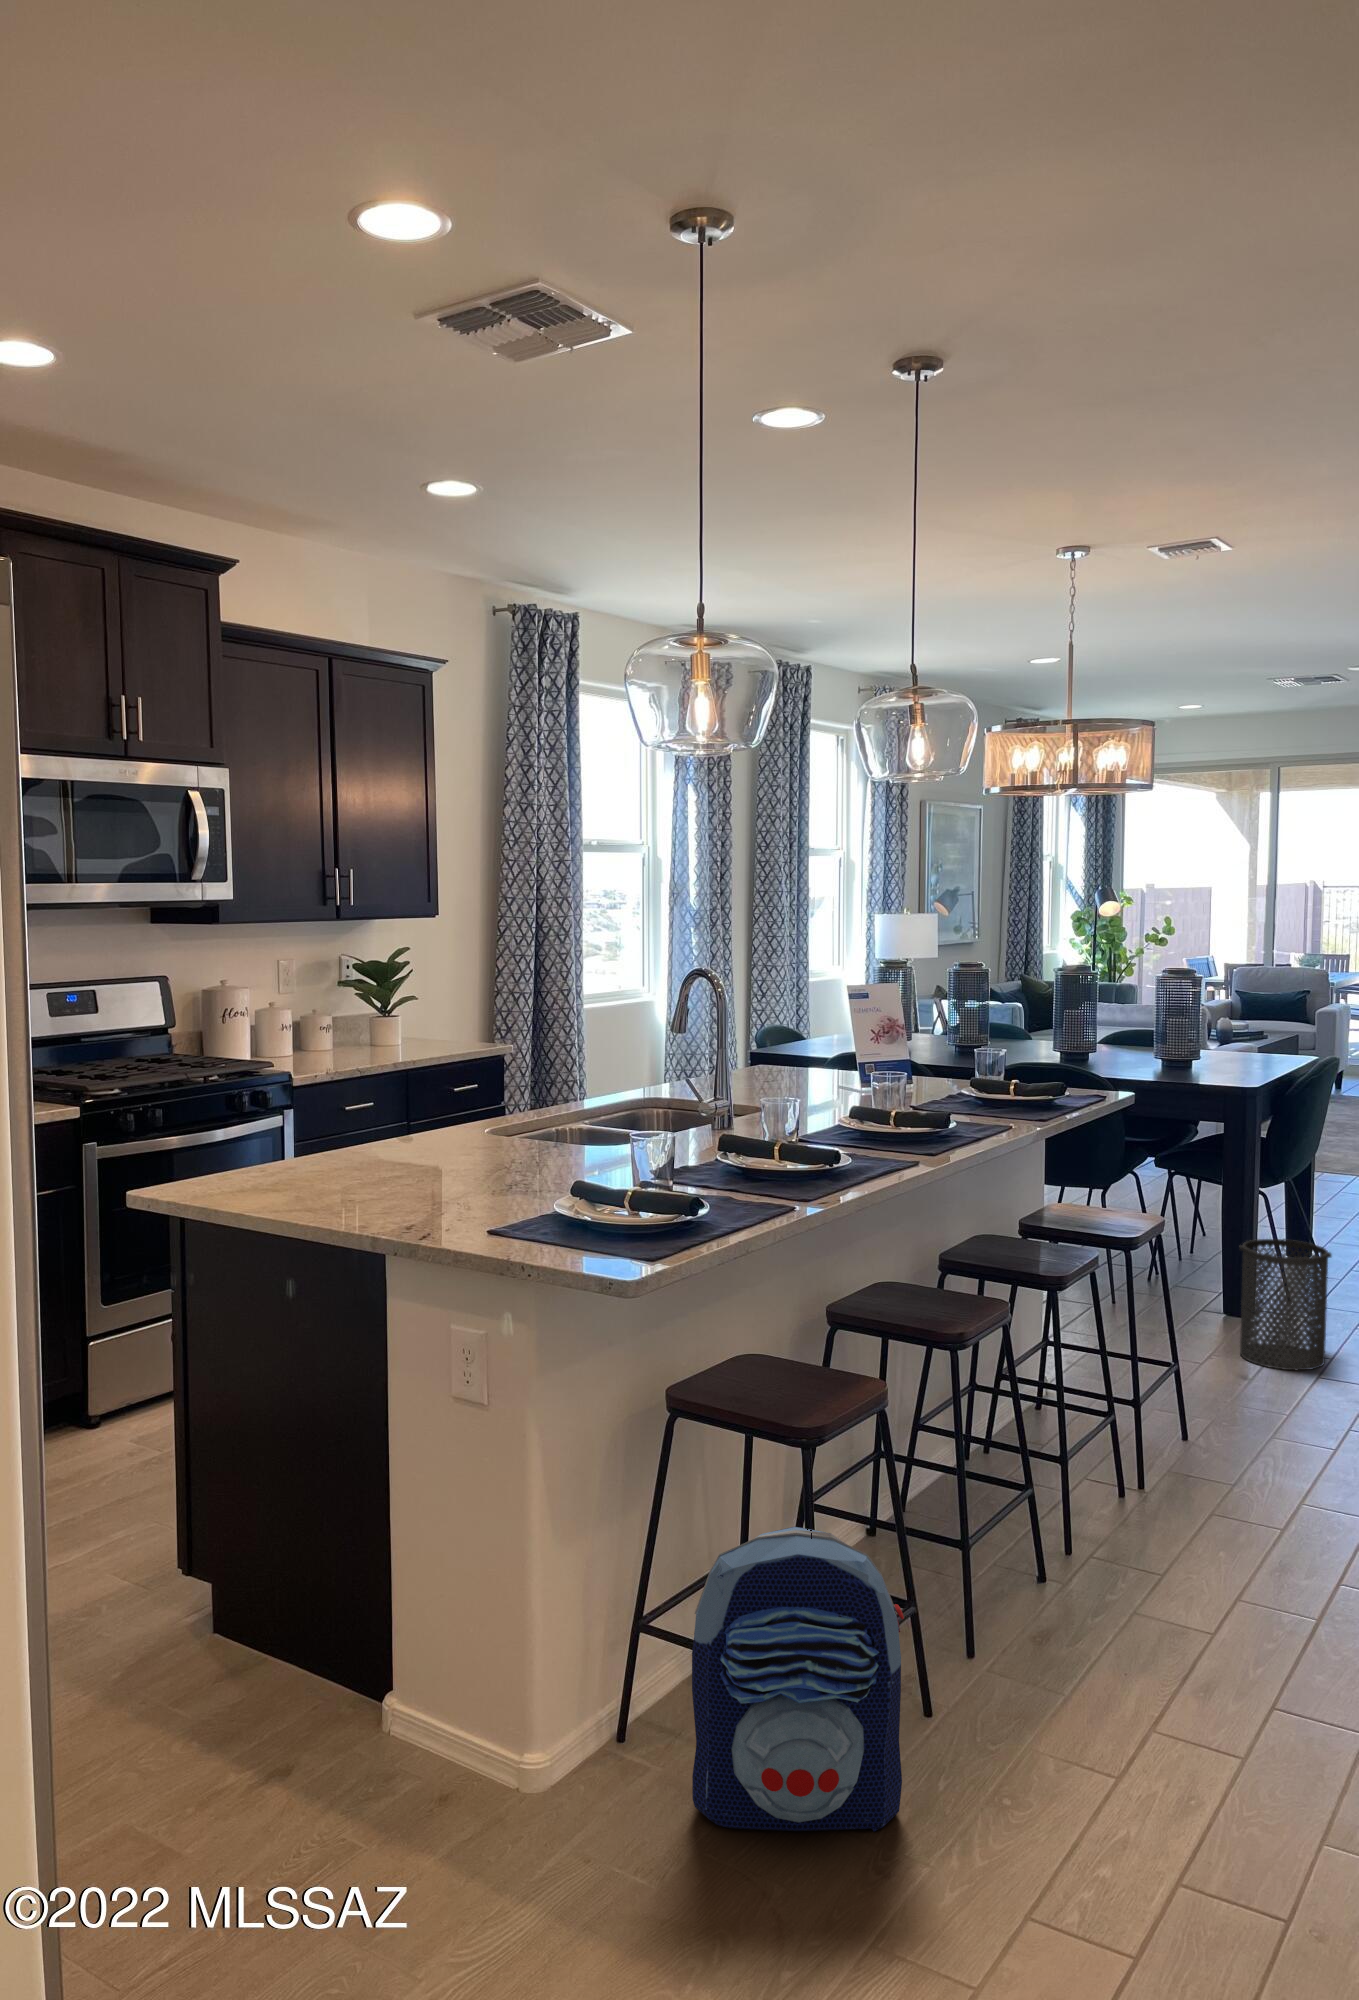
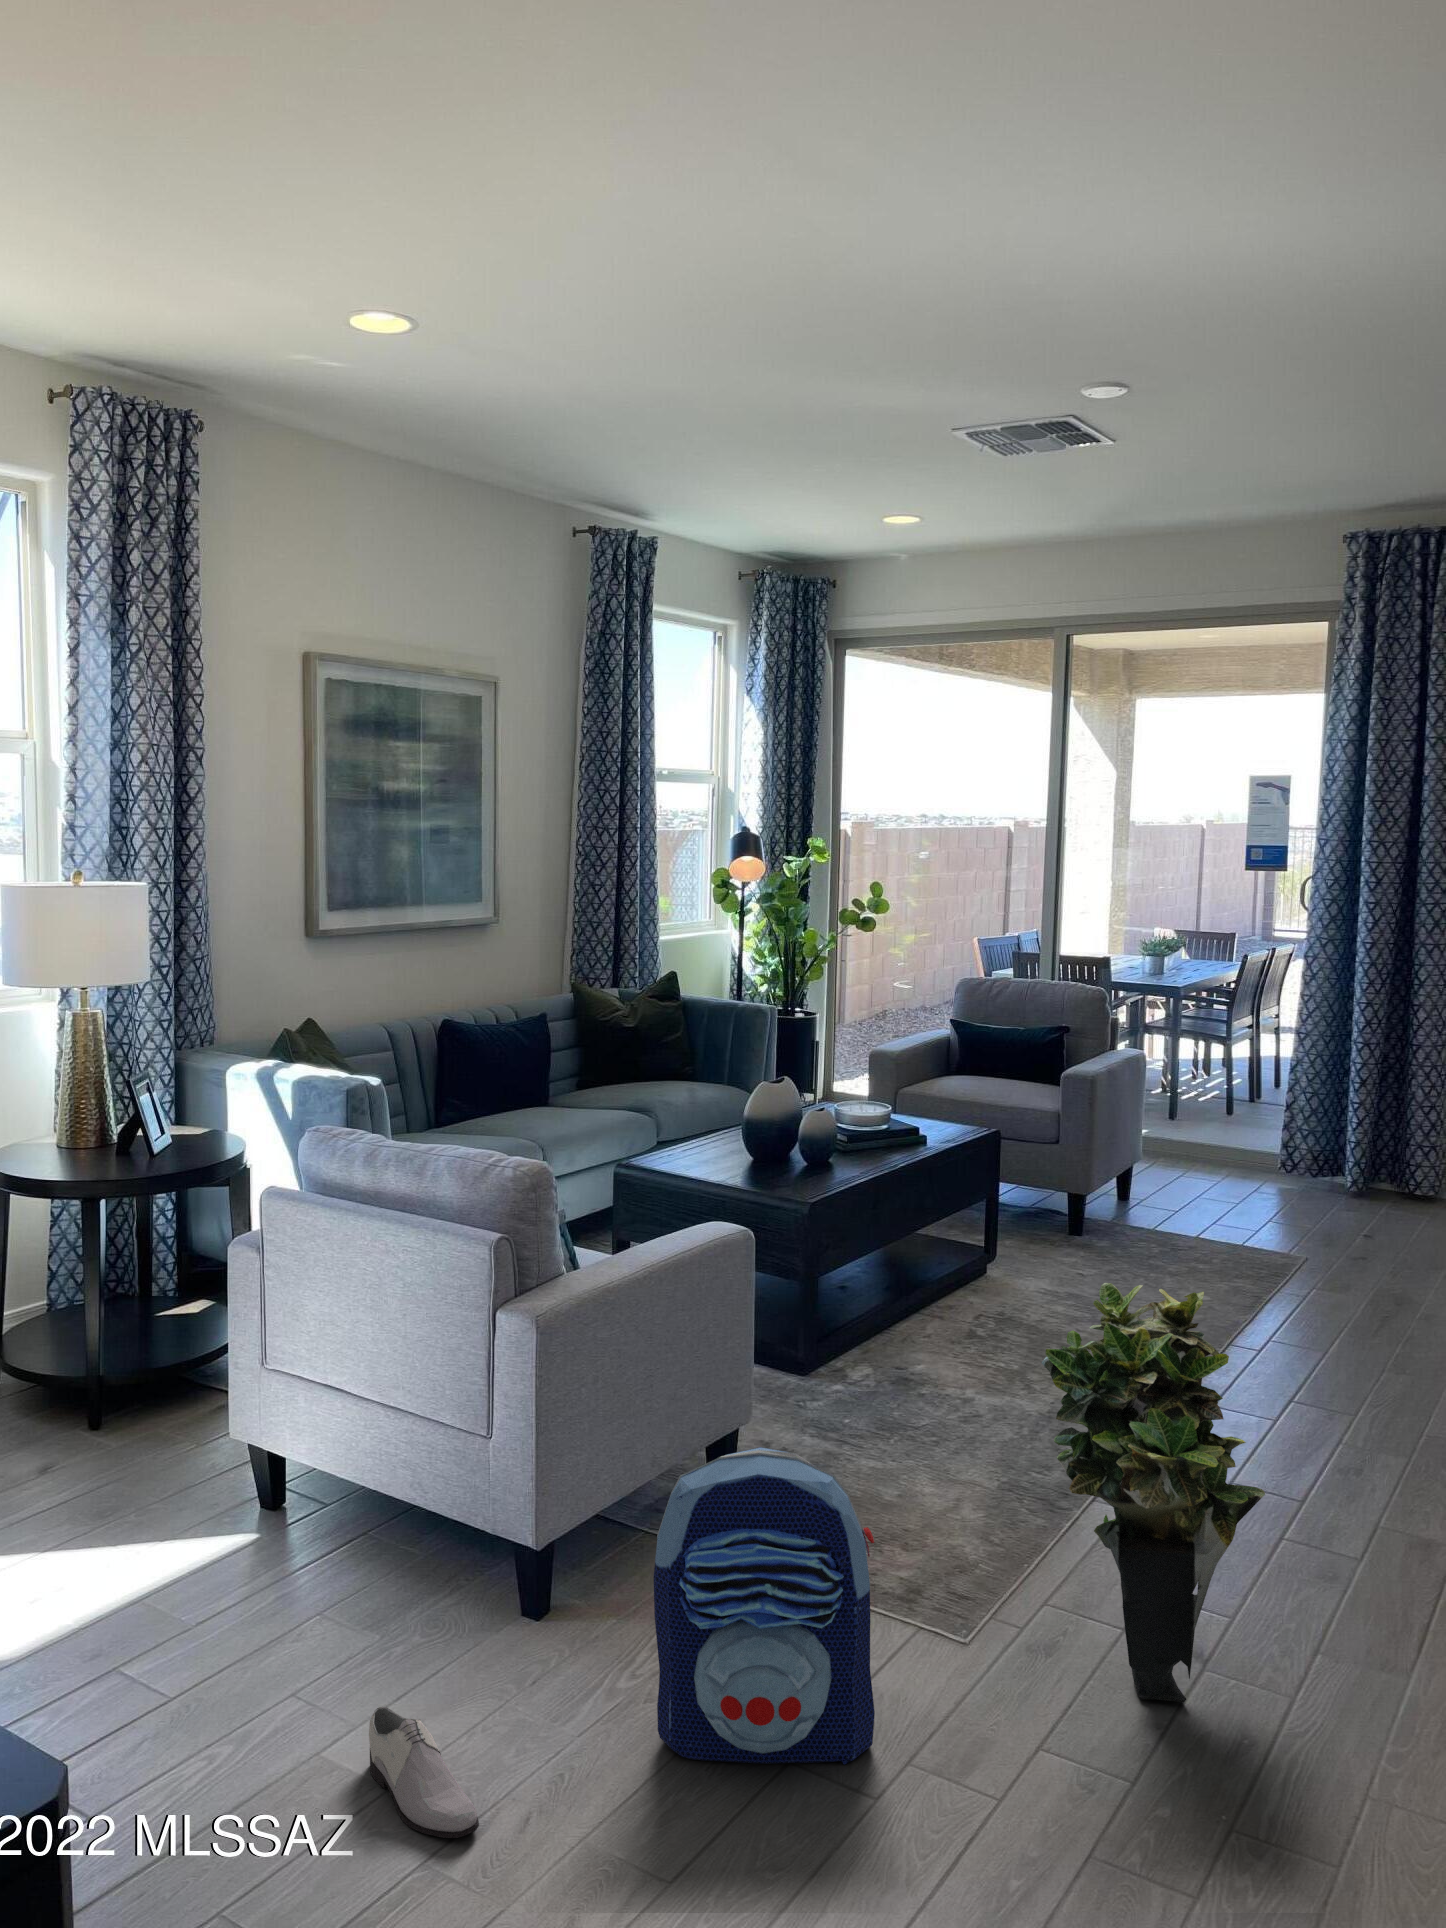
trash can: present [1240,1239,1332,1370] -> none [1291,1163,1389,1301]
potted plant: none [1052,1366,1267,1768] -> present [1042,1283,1265,1703]
shoe: none [413,1779,530,1909] -> present [369,1707,479,1838]

